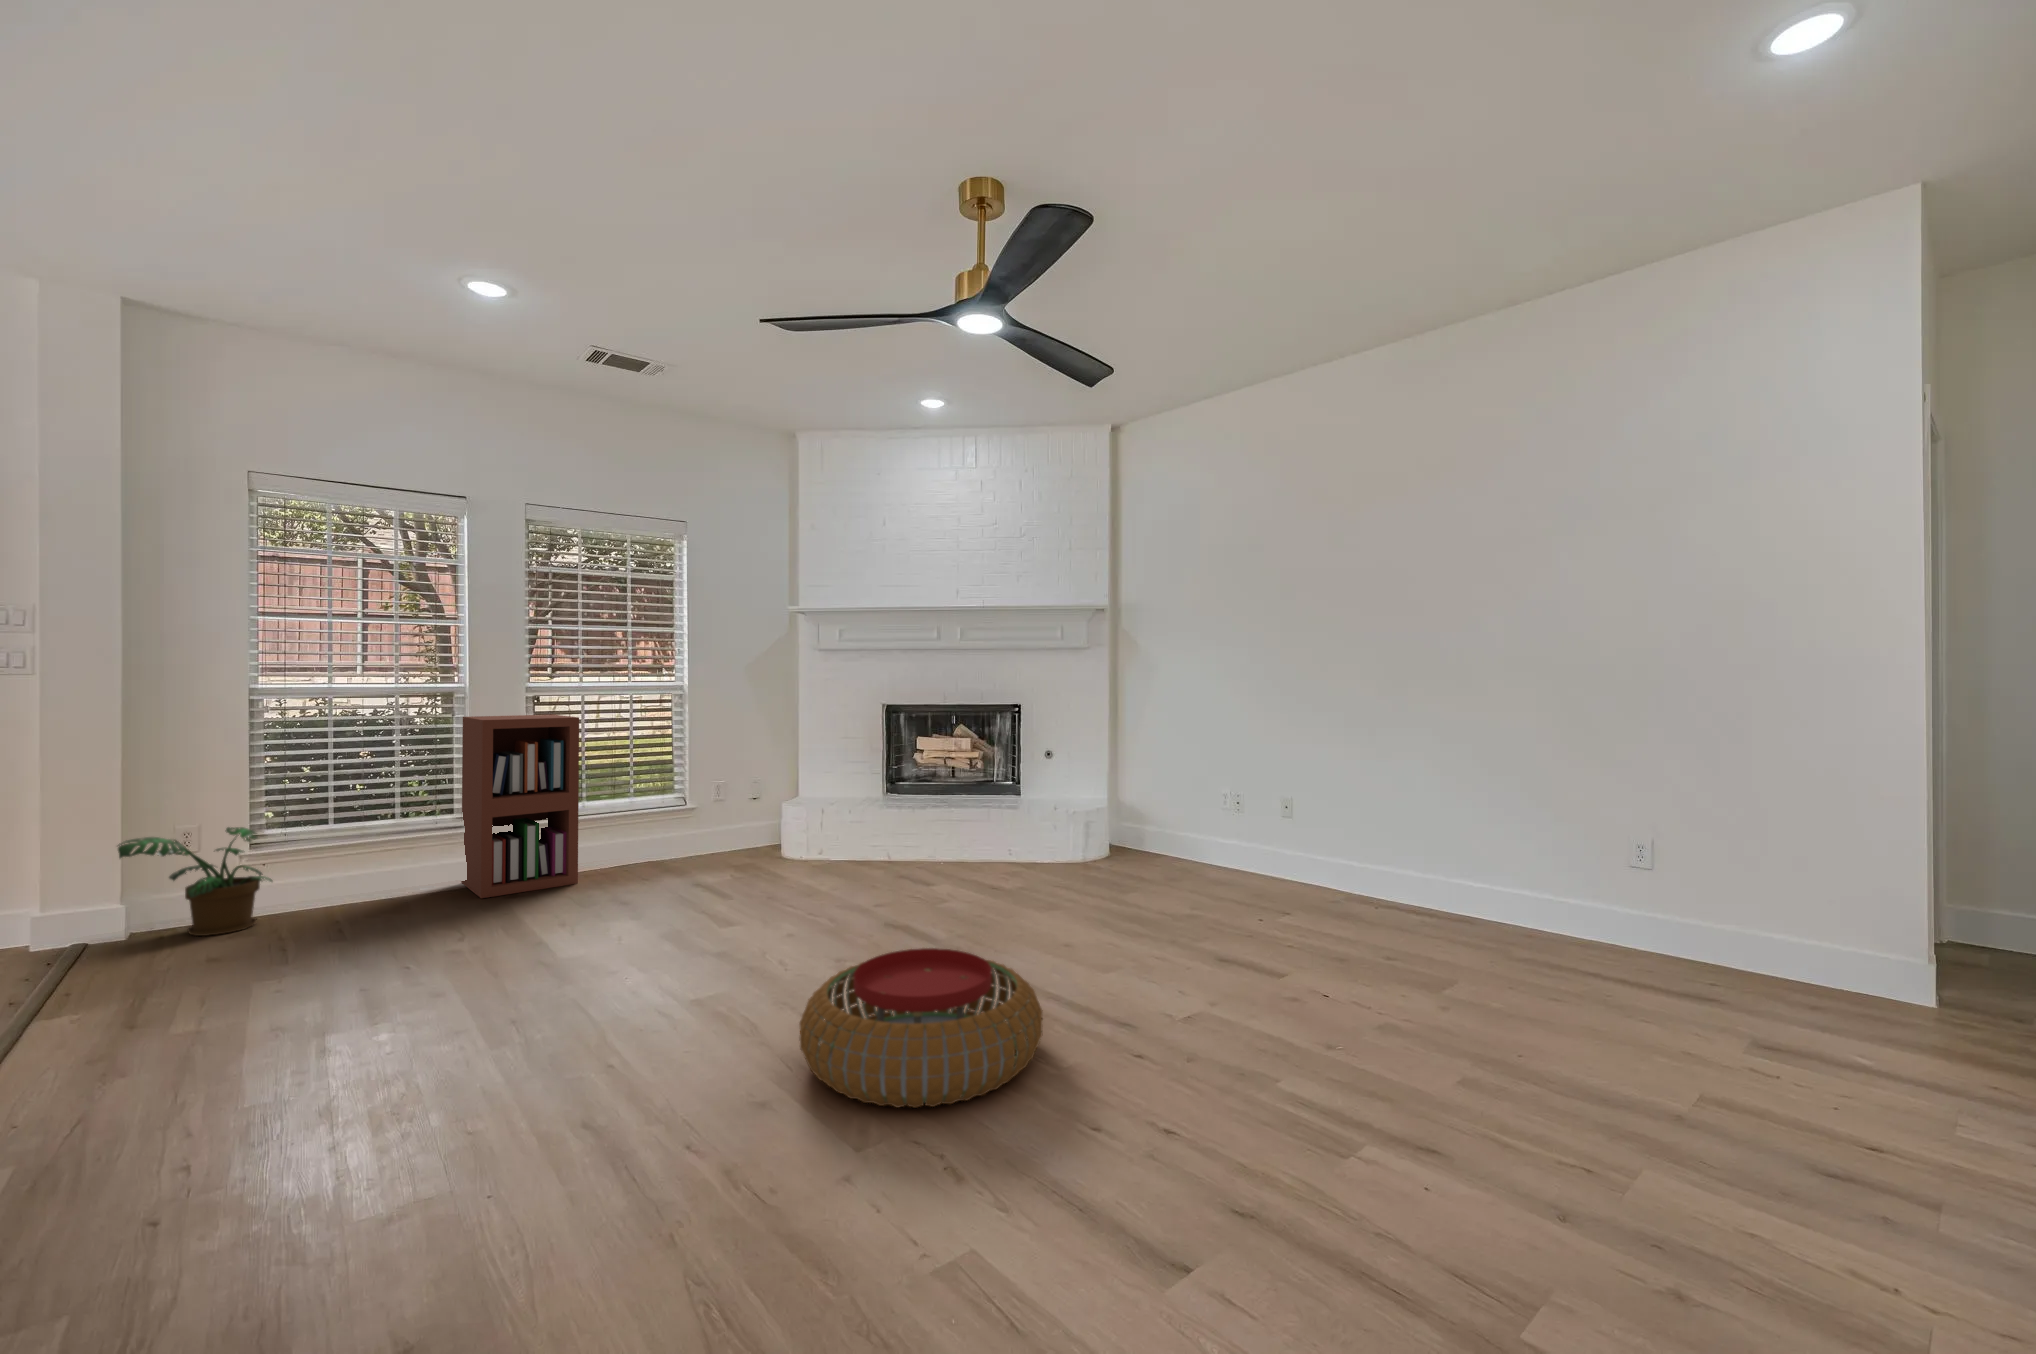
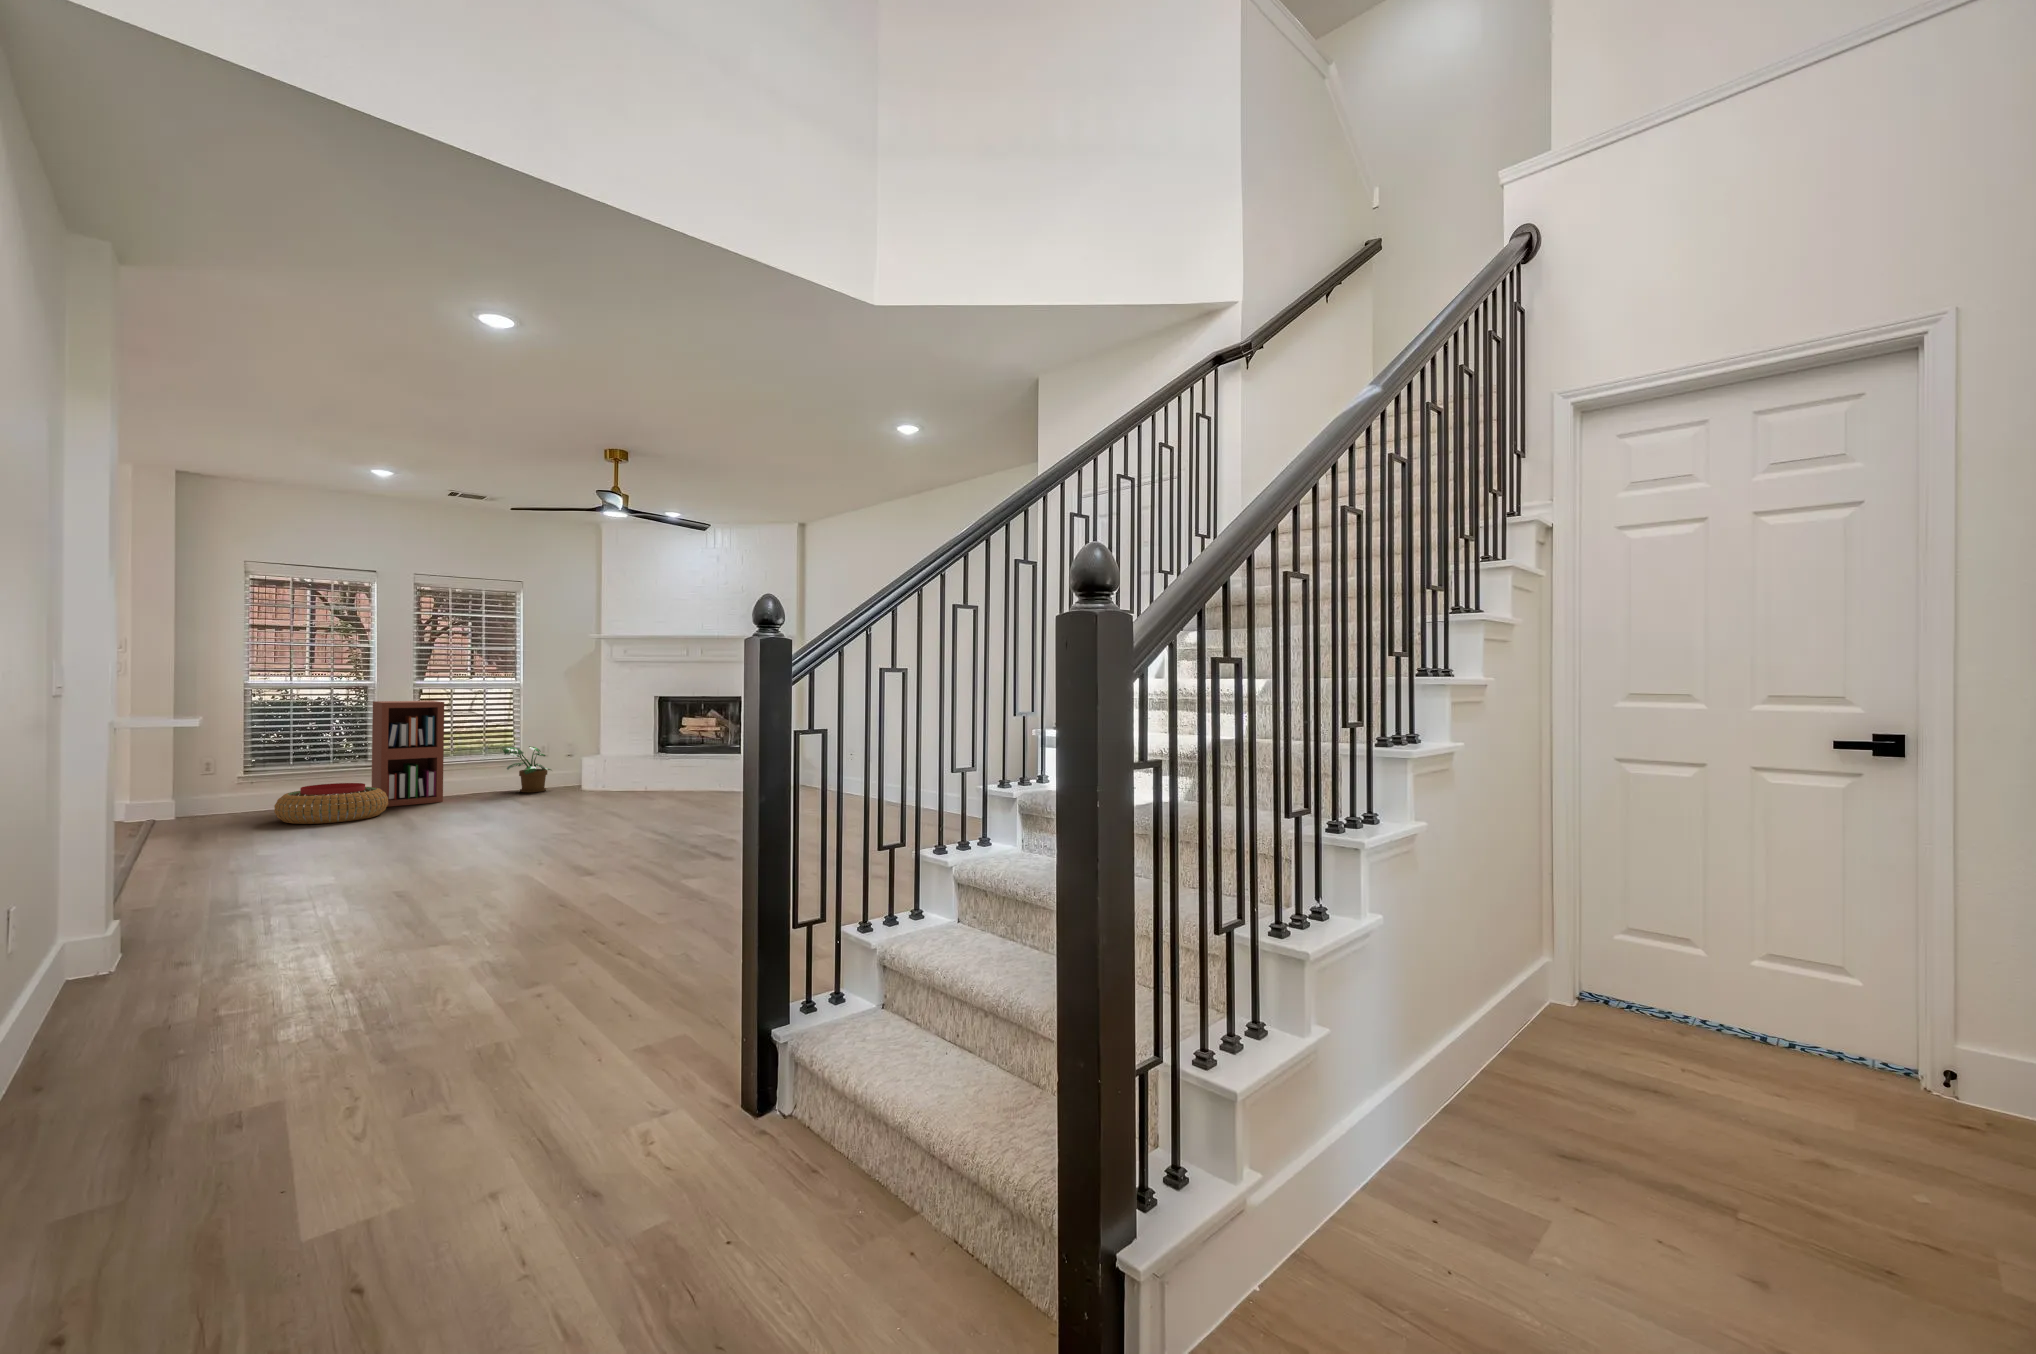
potted plant: present [118,827,272,936] -> present [502,746,551,792]
pouf: present [800,948,1043,1108] -> present [274,783,388,824]

